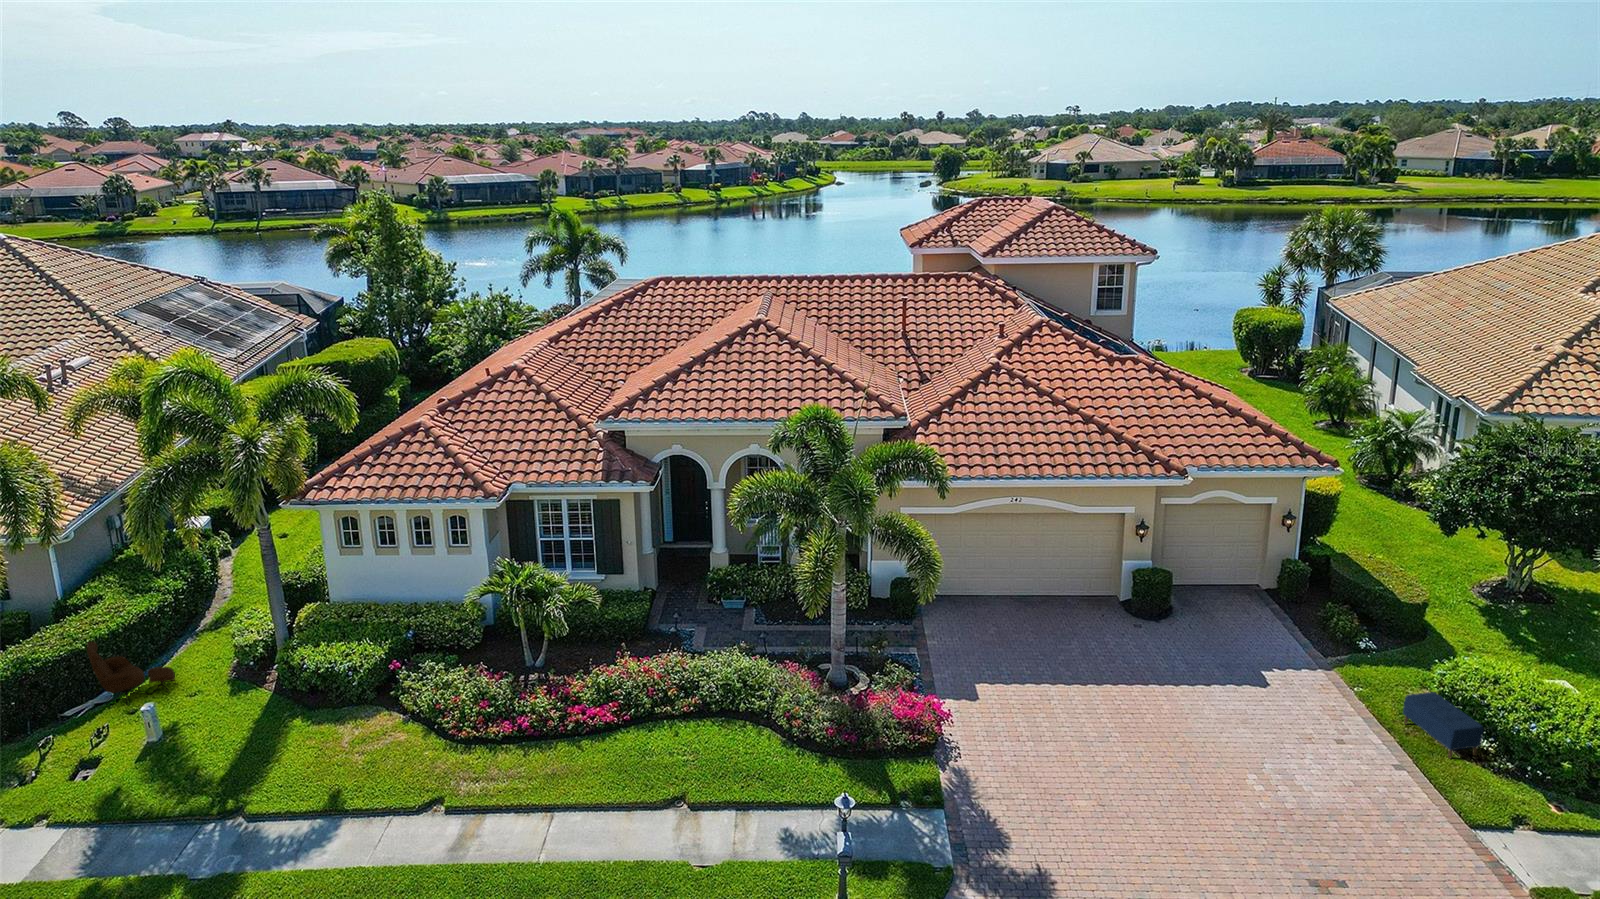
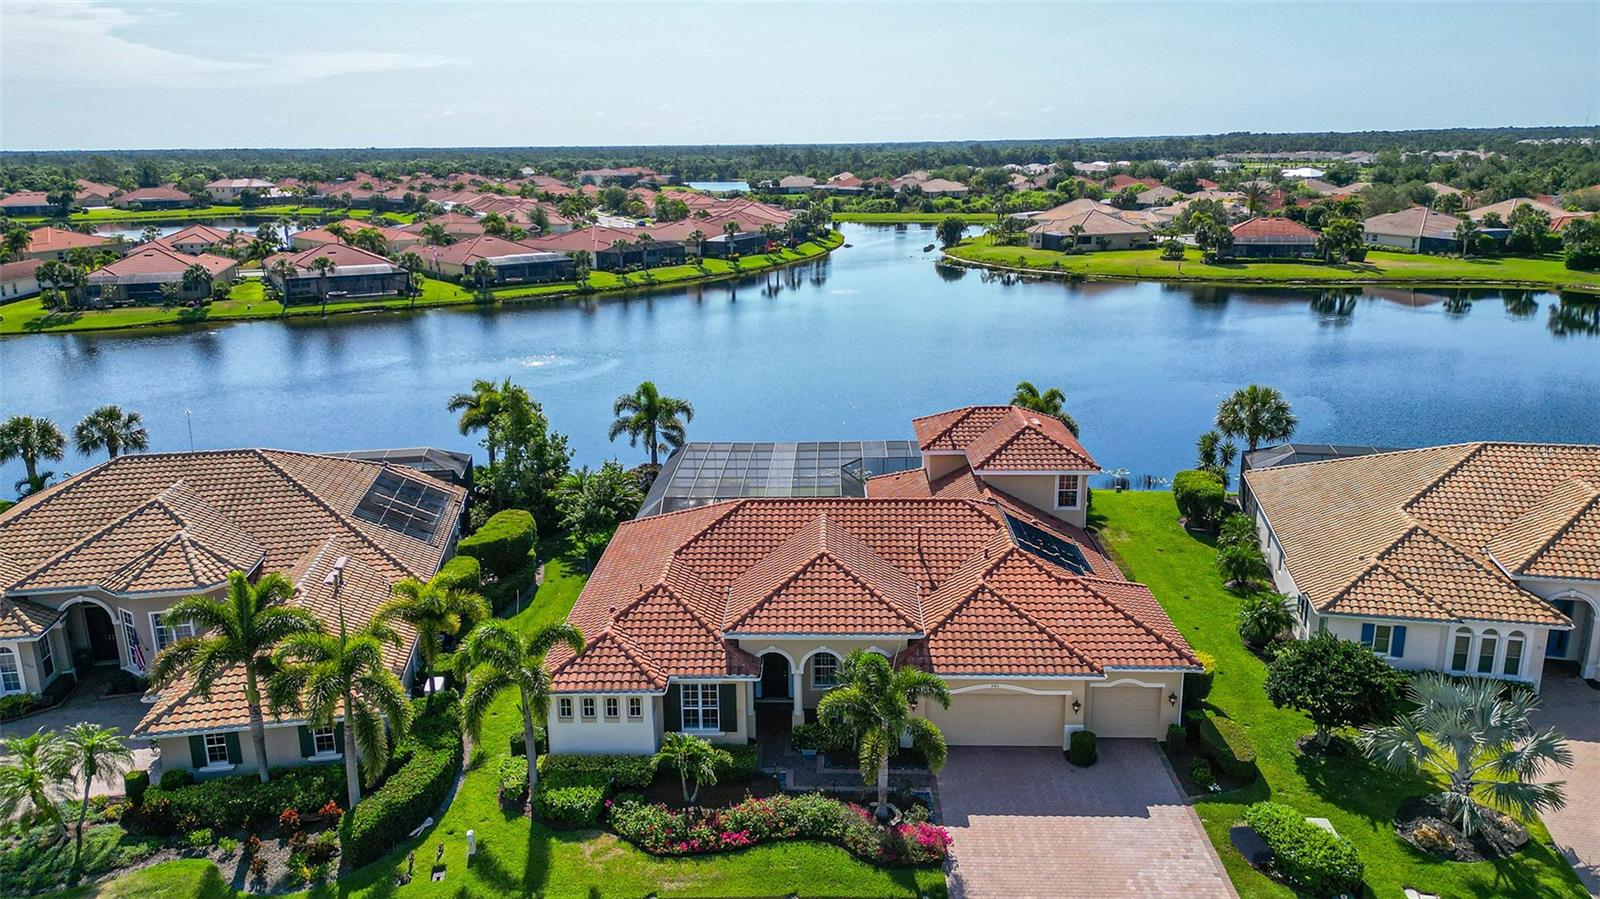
lounge chair: present [87,642,175,705] -> none [416,787,466,828]

